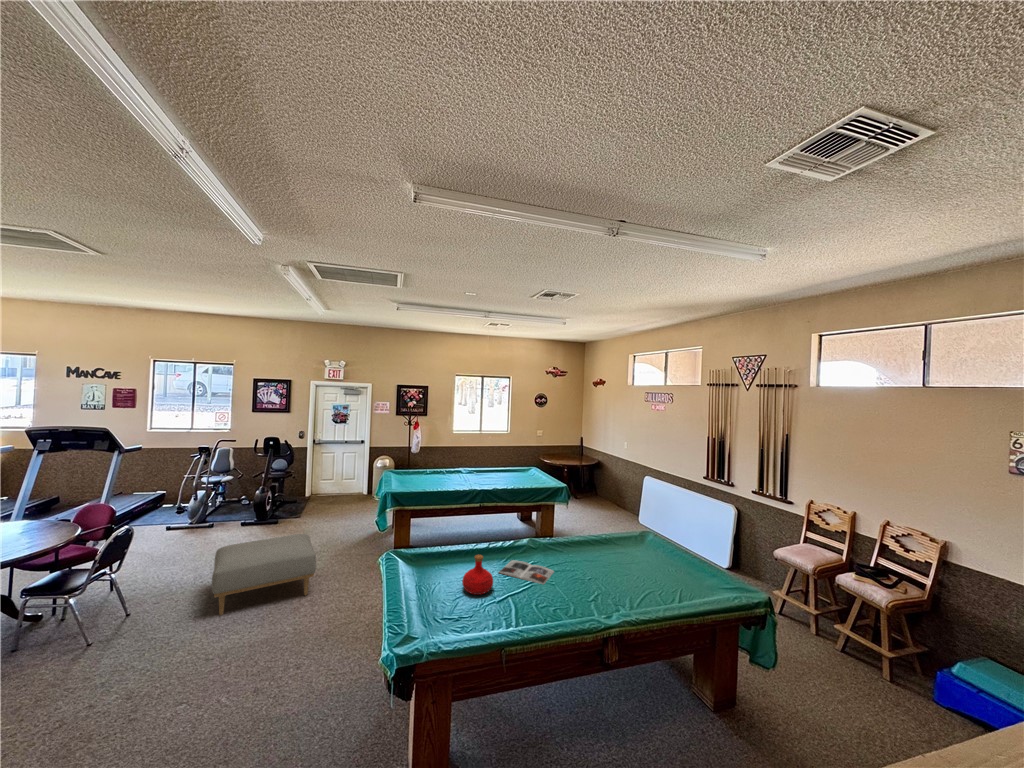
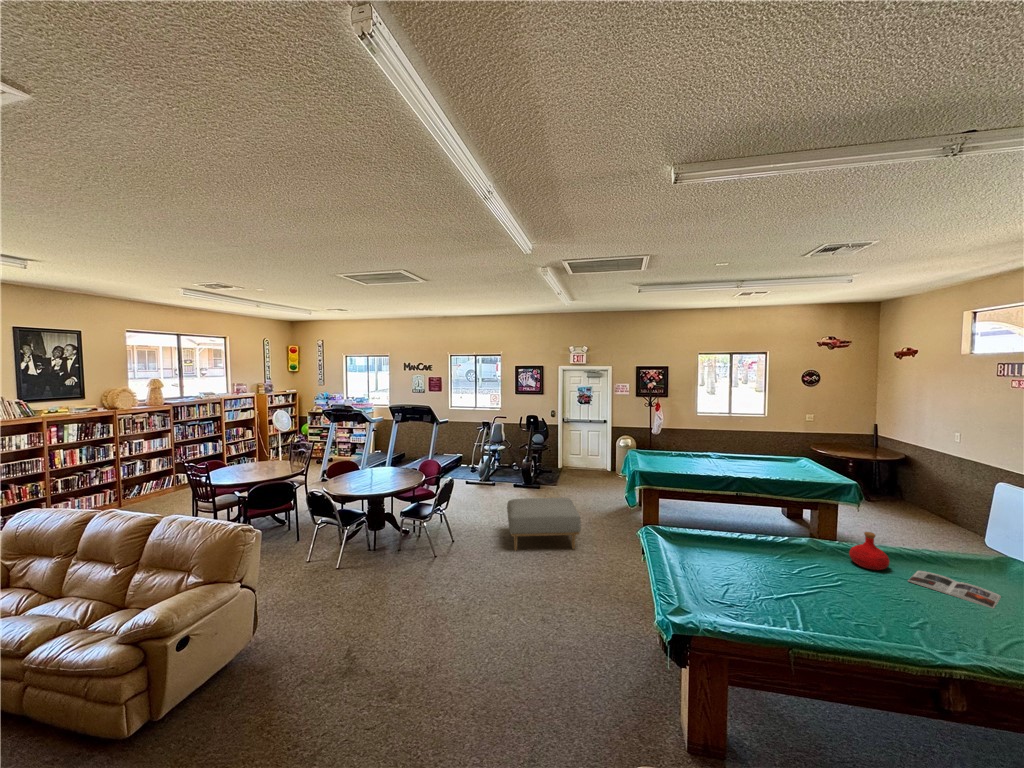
bottle: present [462,555,493,595] -> present [849,532,889,570]
magazine: present [499,560,554,584] -> present [908,571,1001,609]

